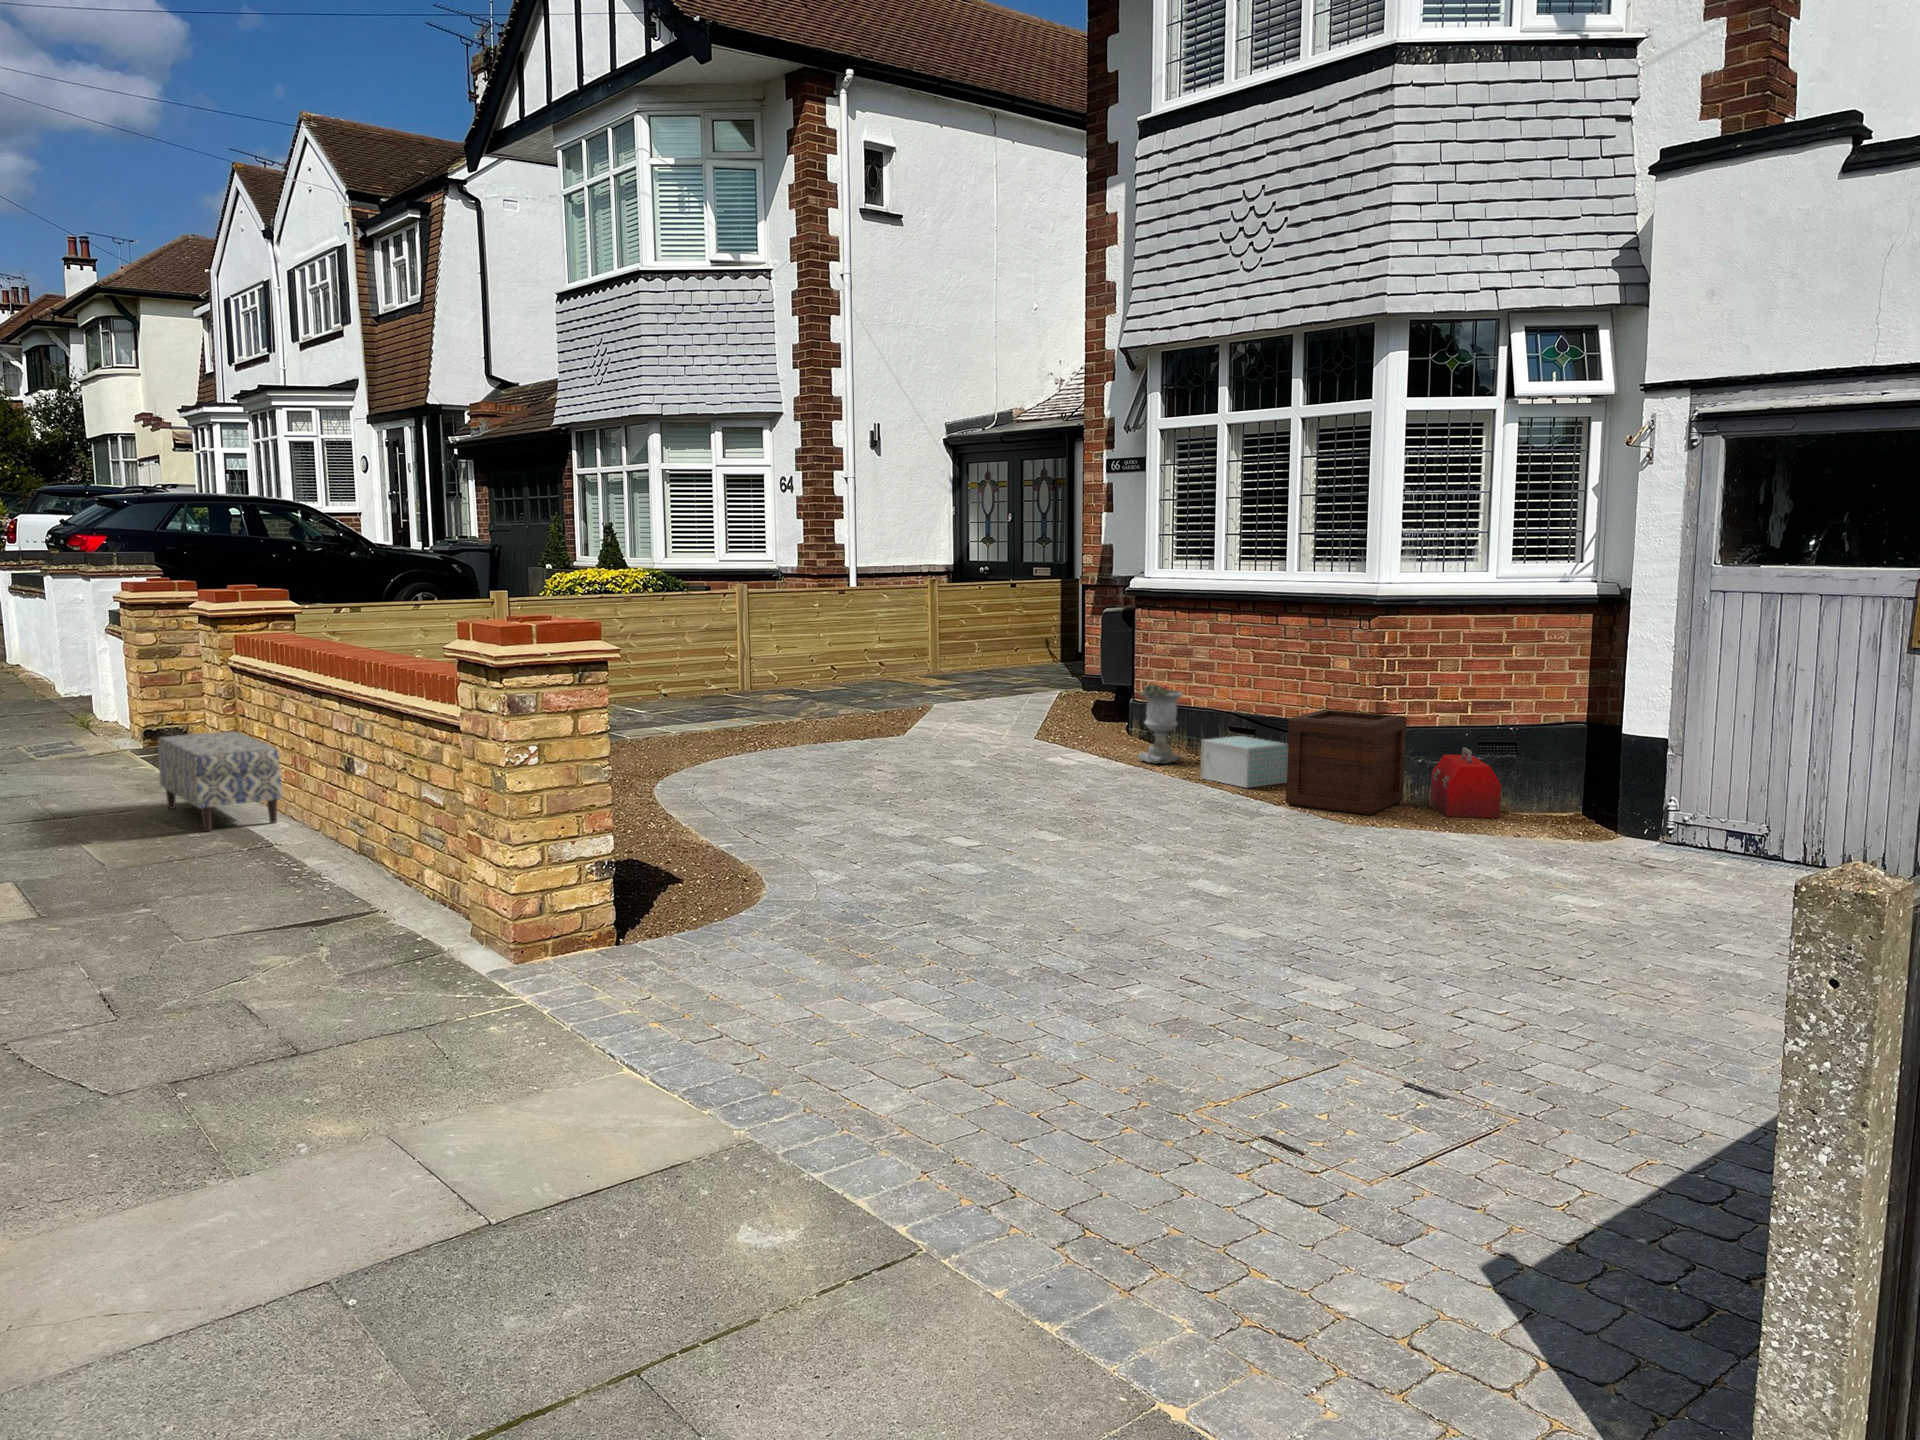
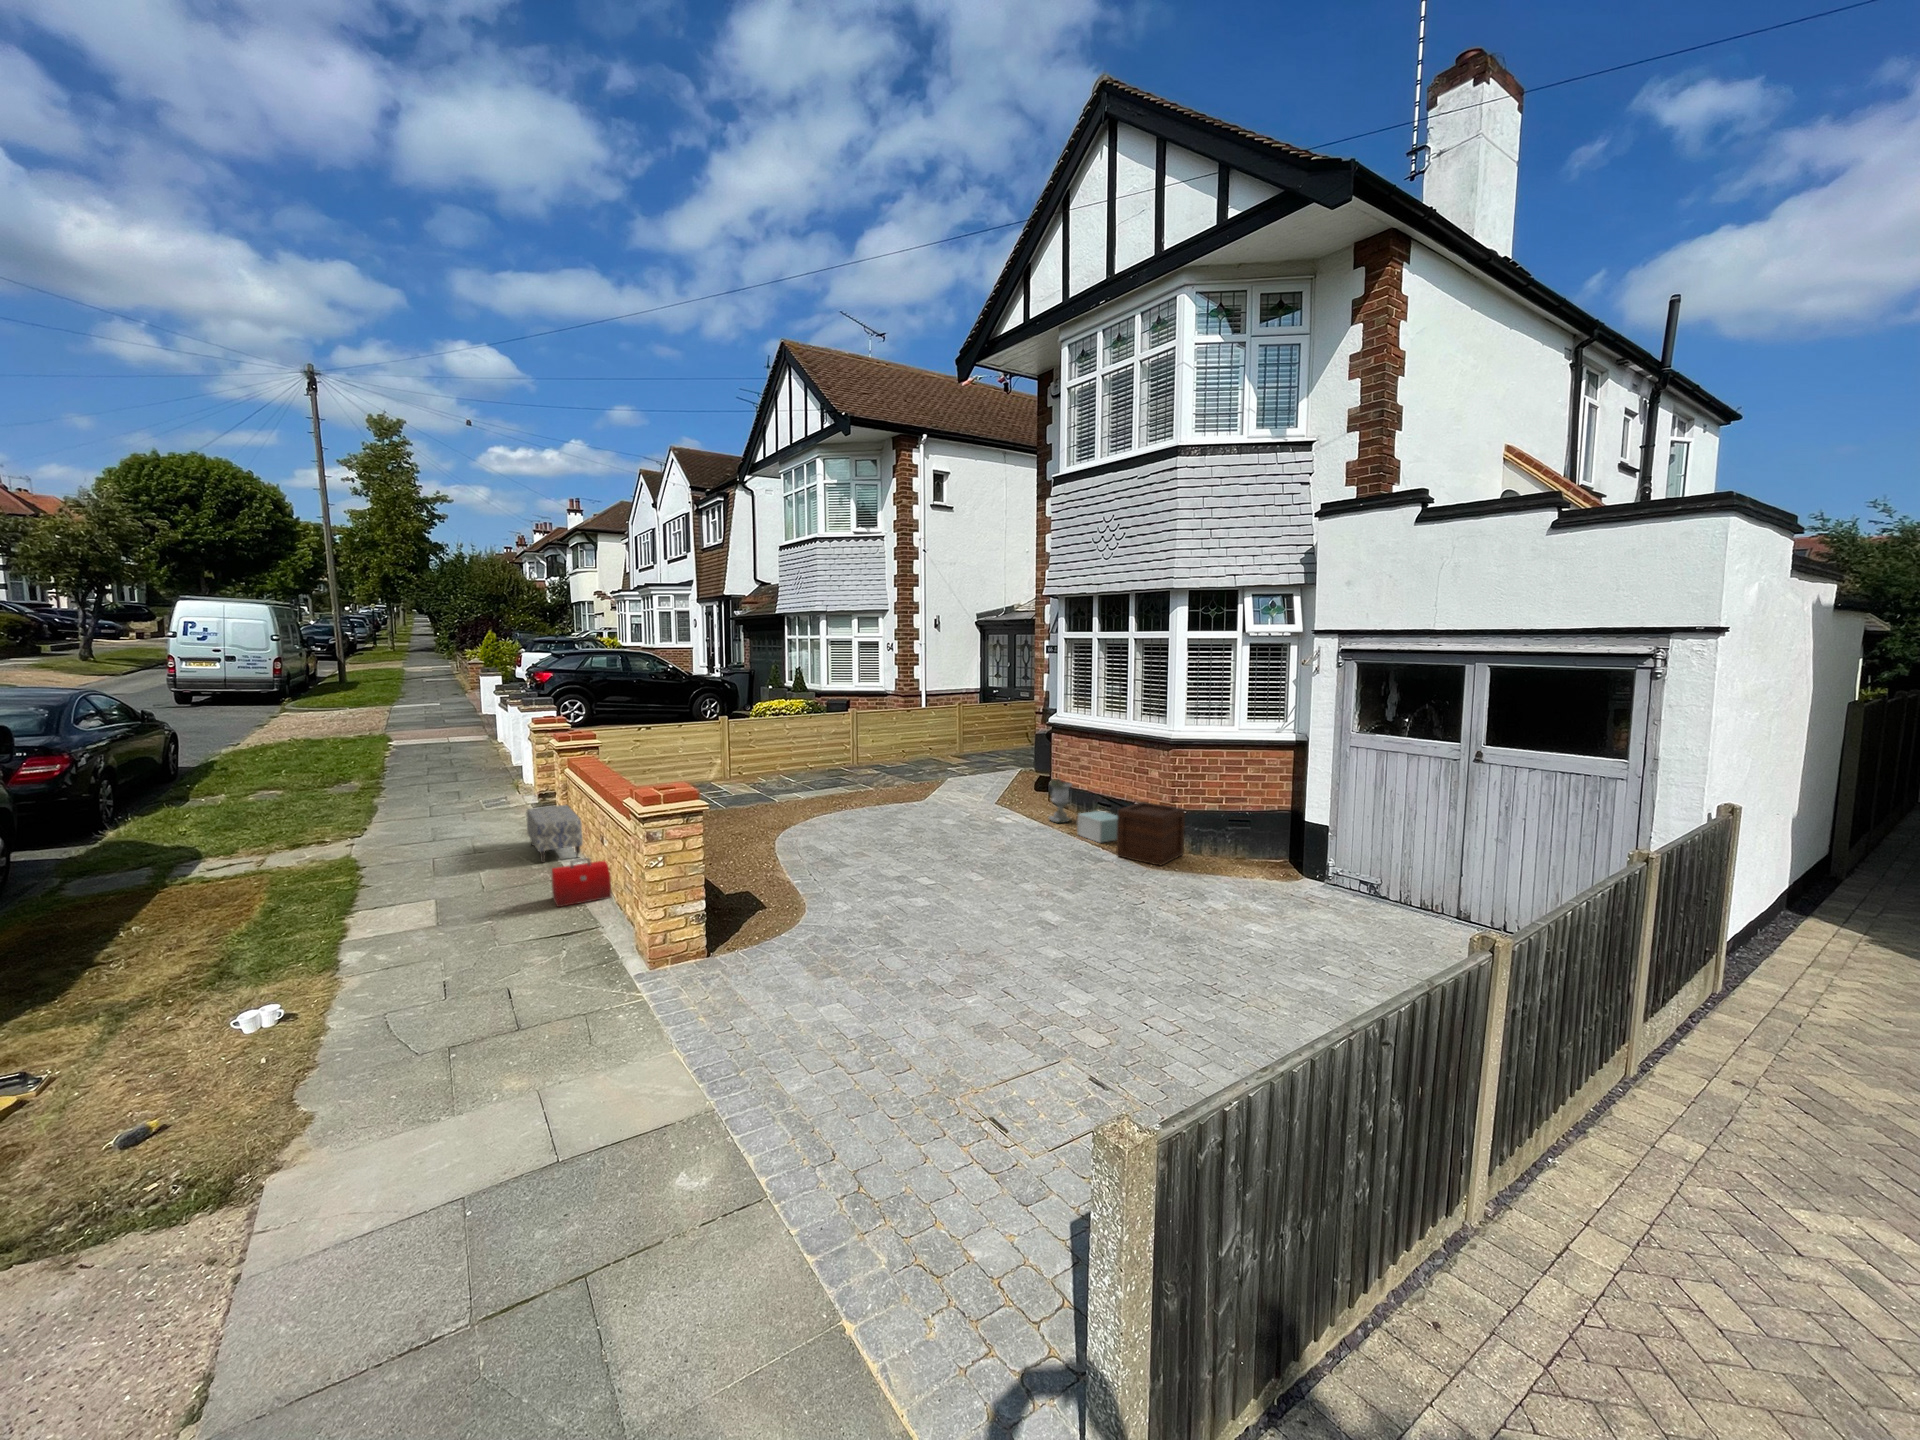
toolbox: present [1430,748,1501,818] -> present [552,858,612,907]

